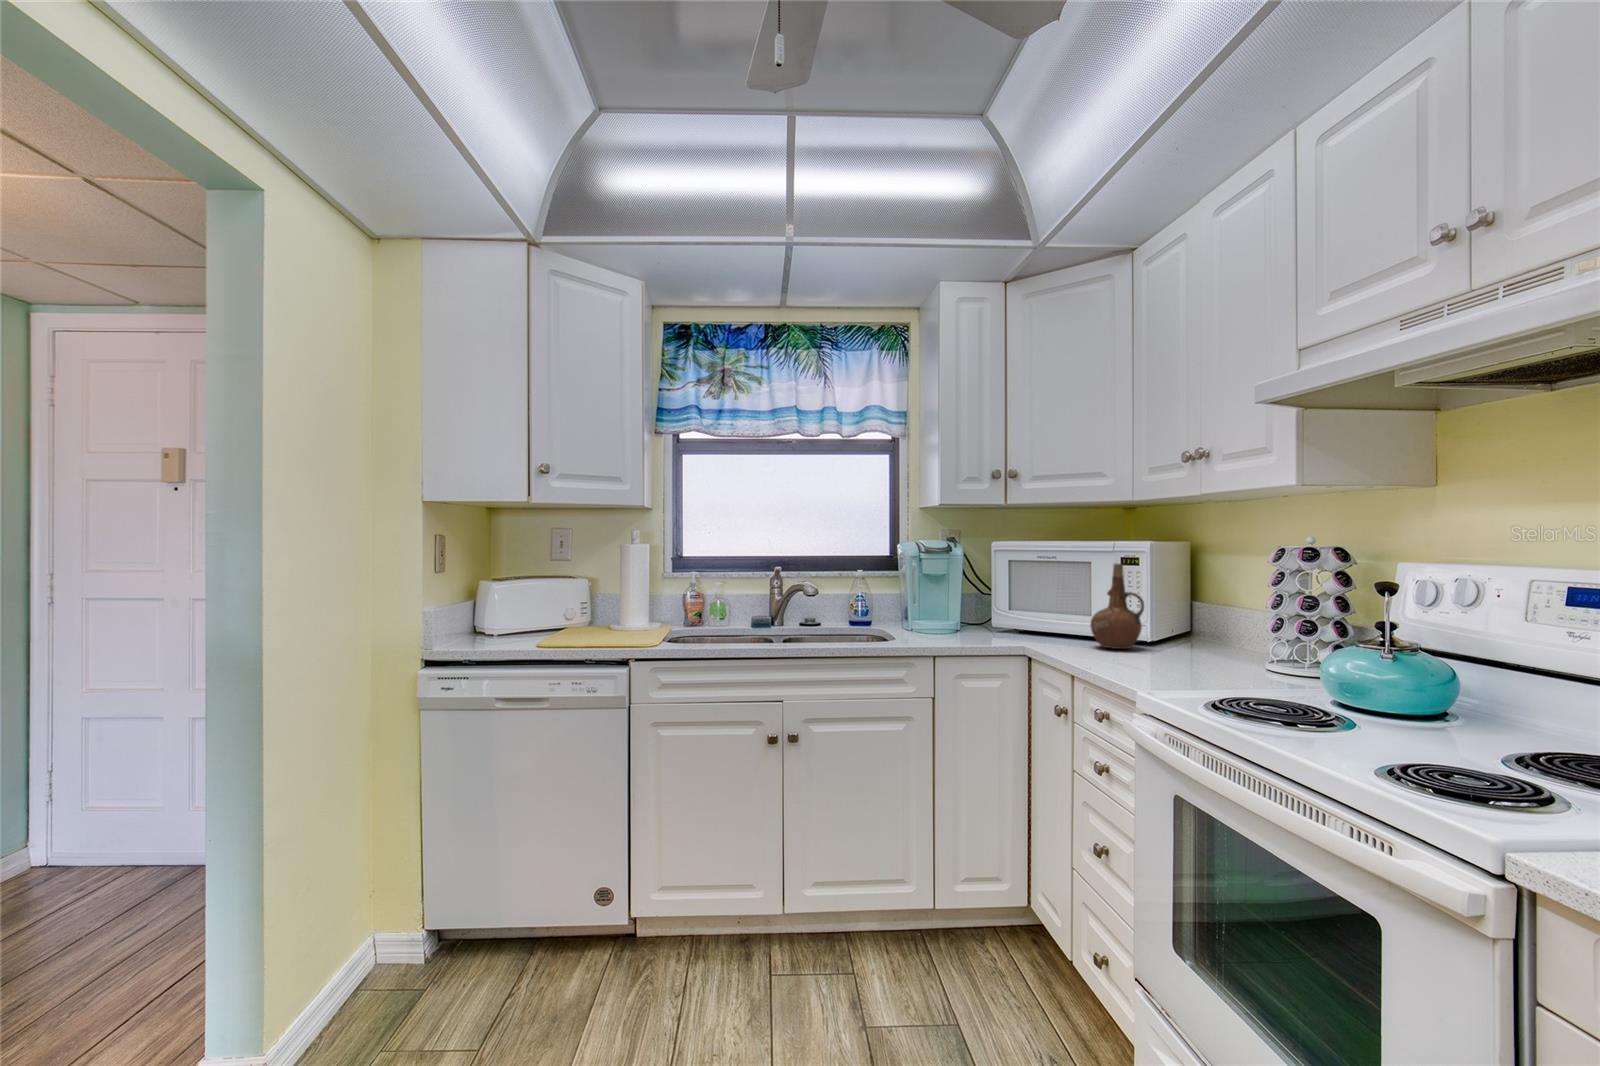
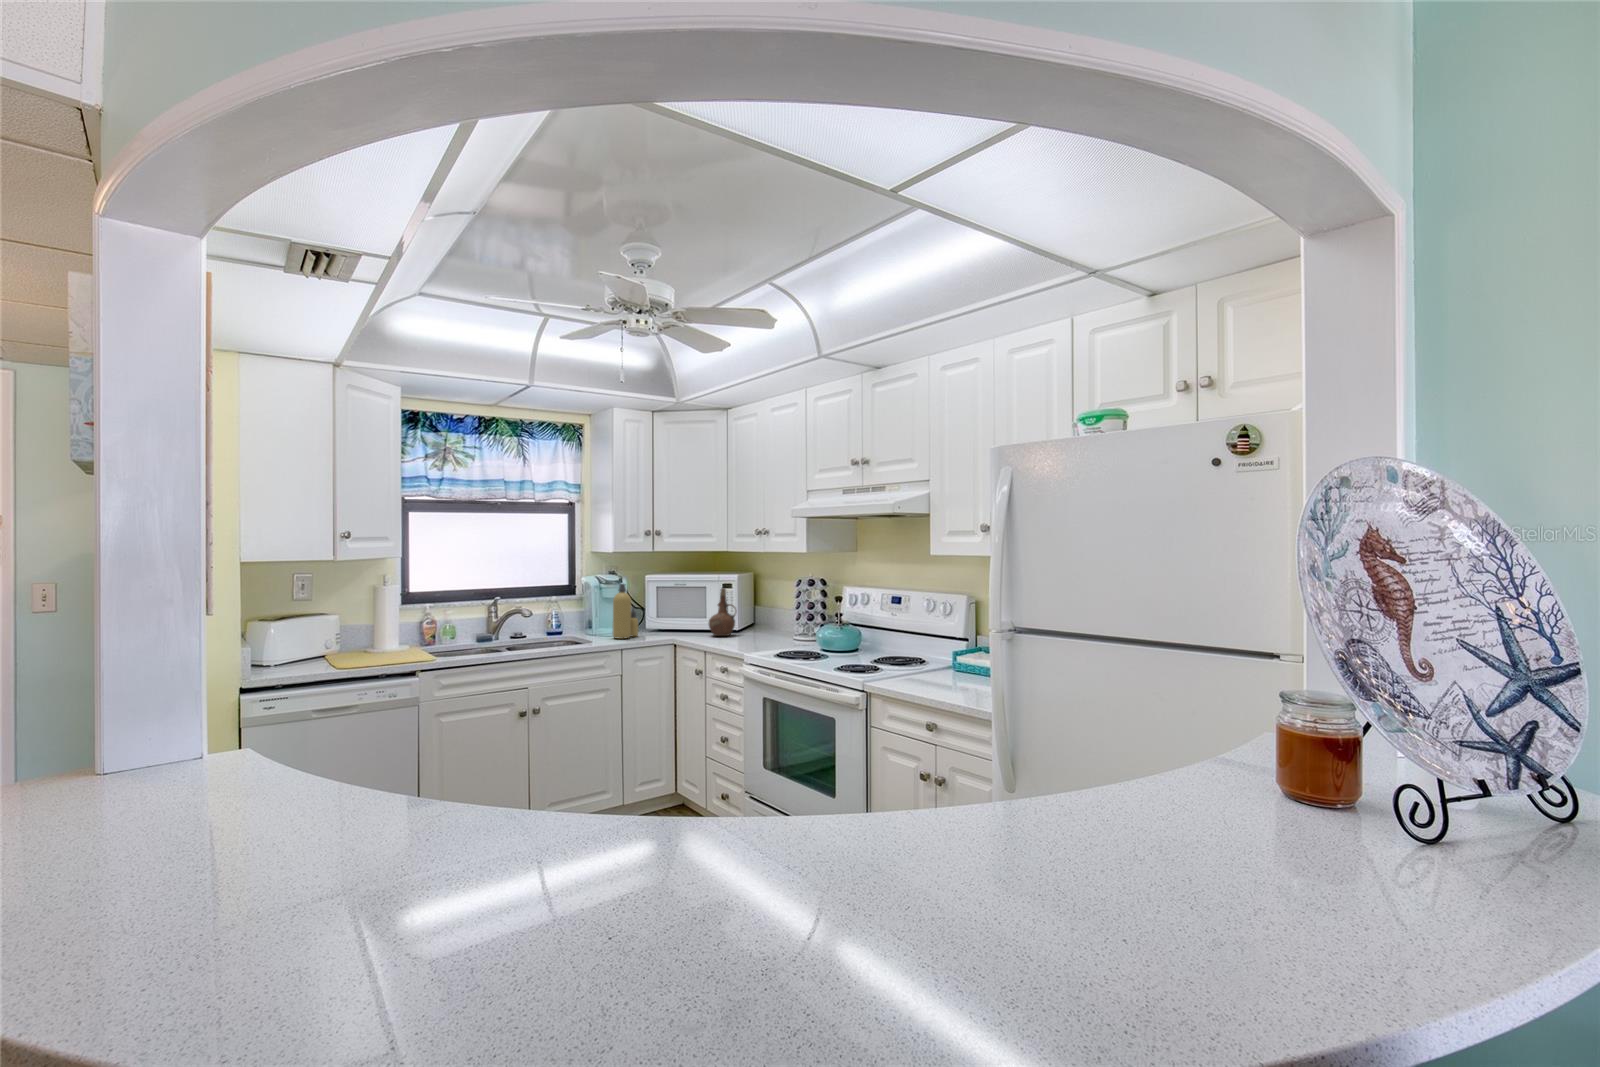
bottle: none [932,553,975,638] -> present [613,584,638,639]

